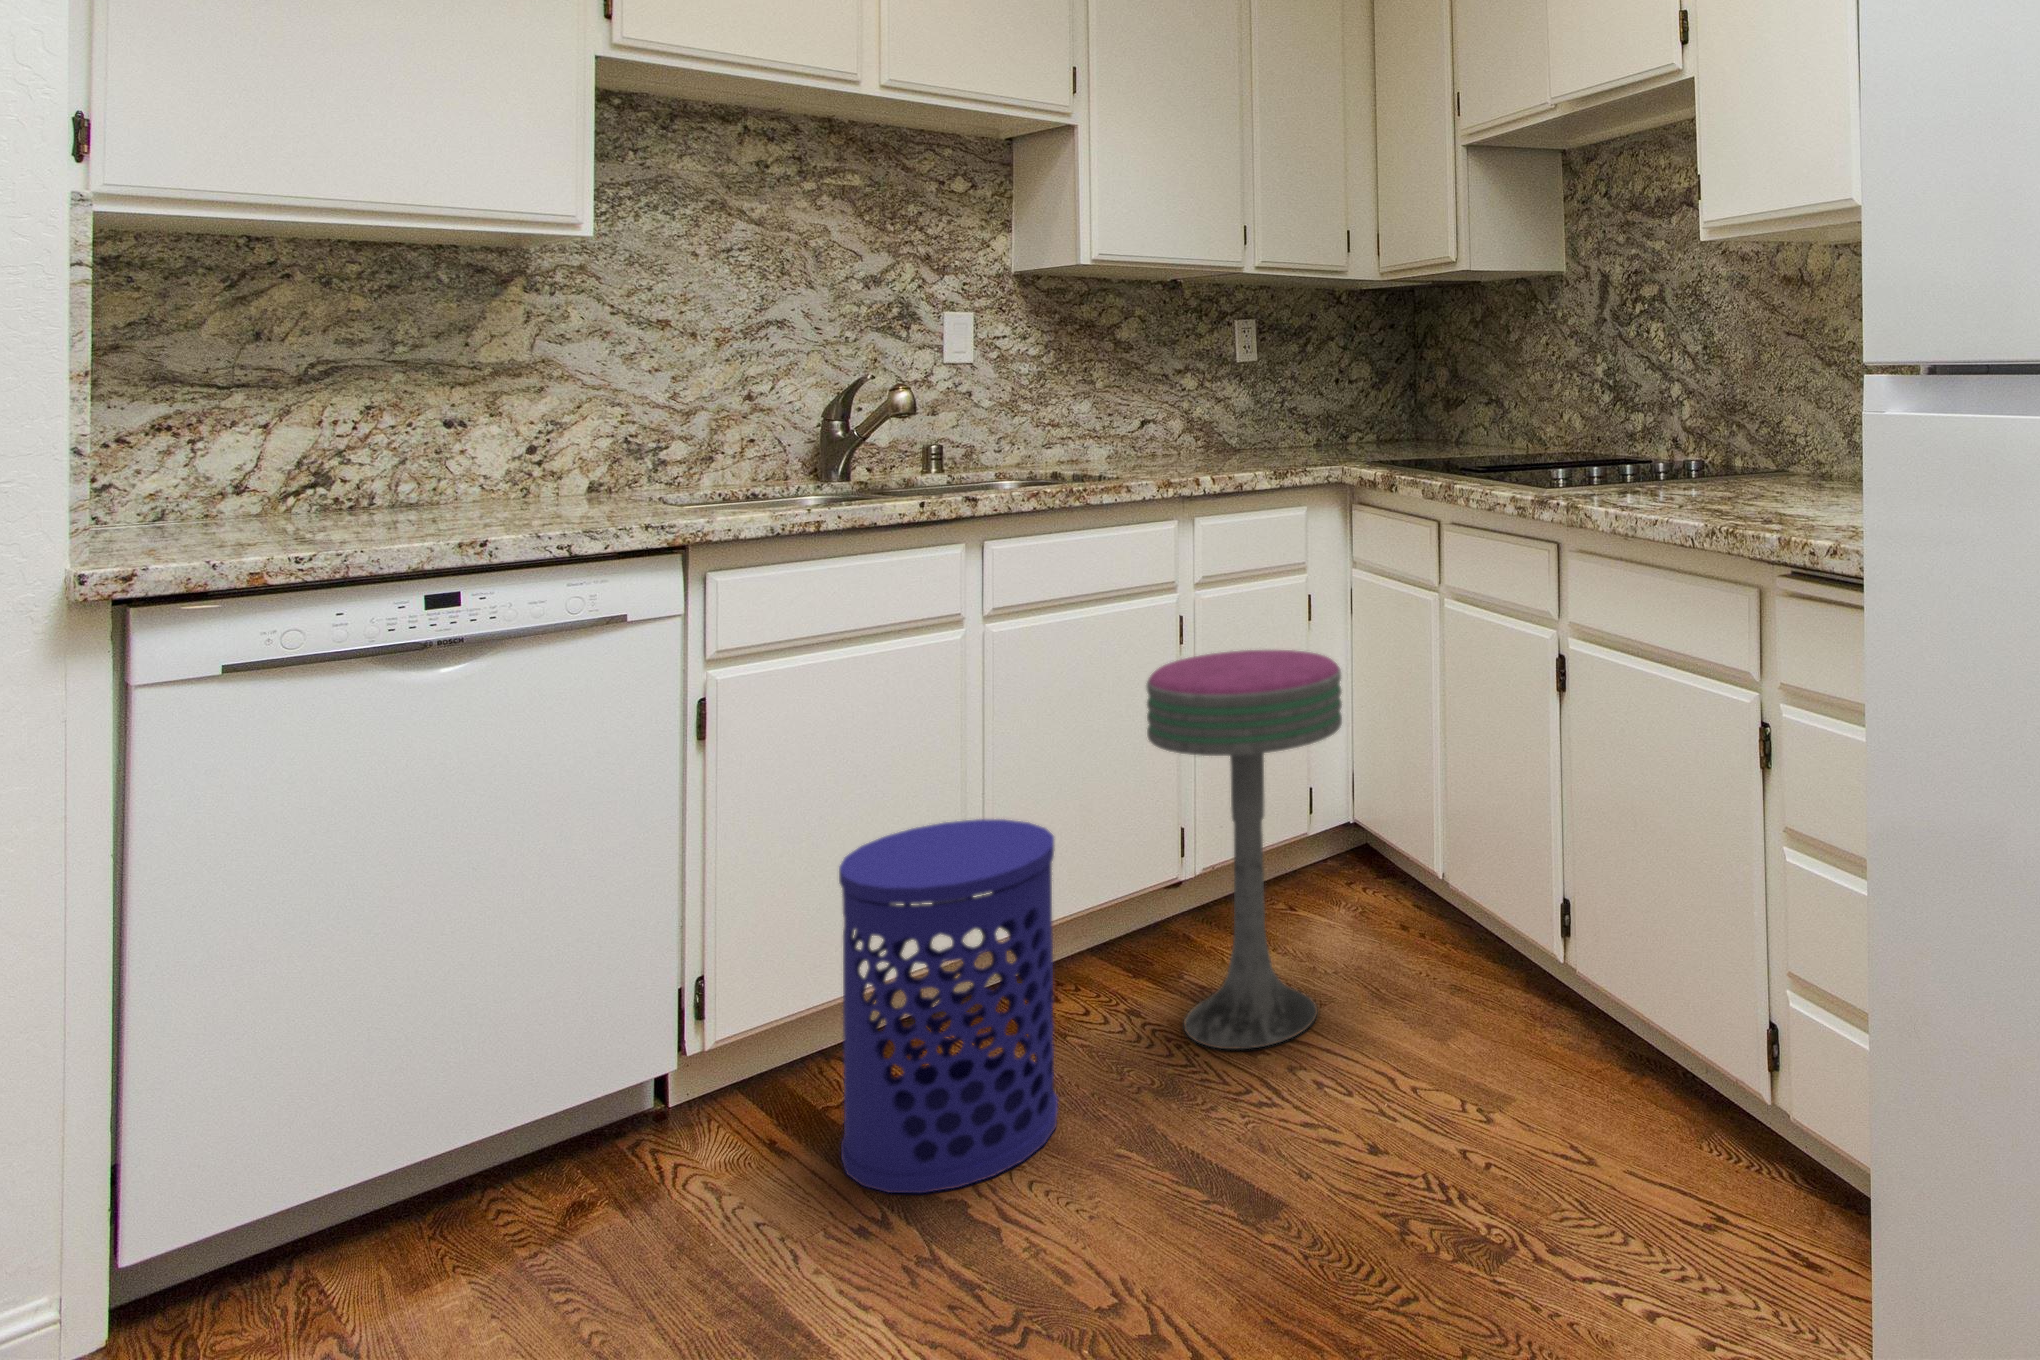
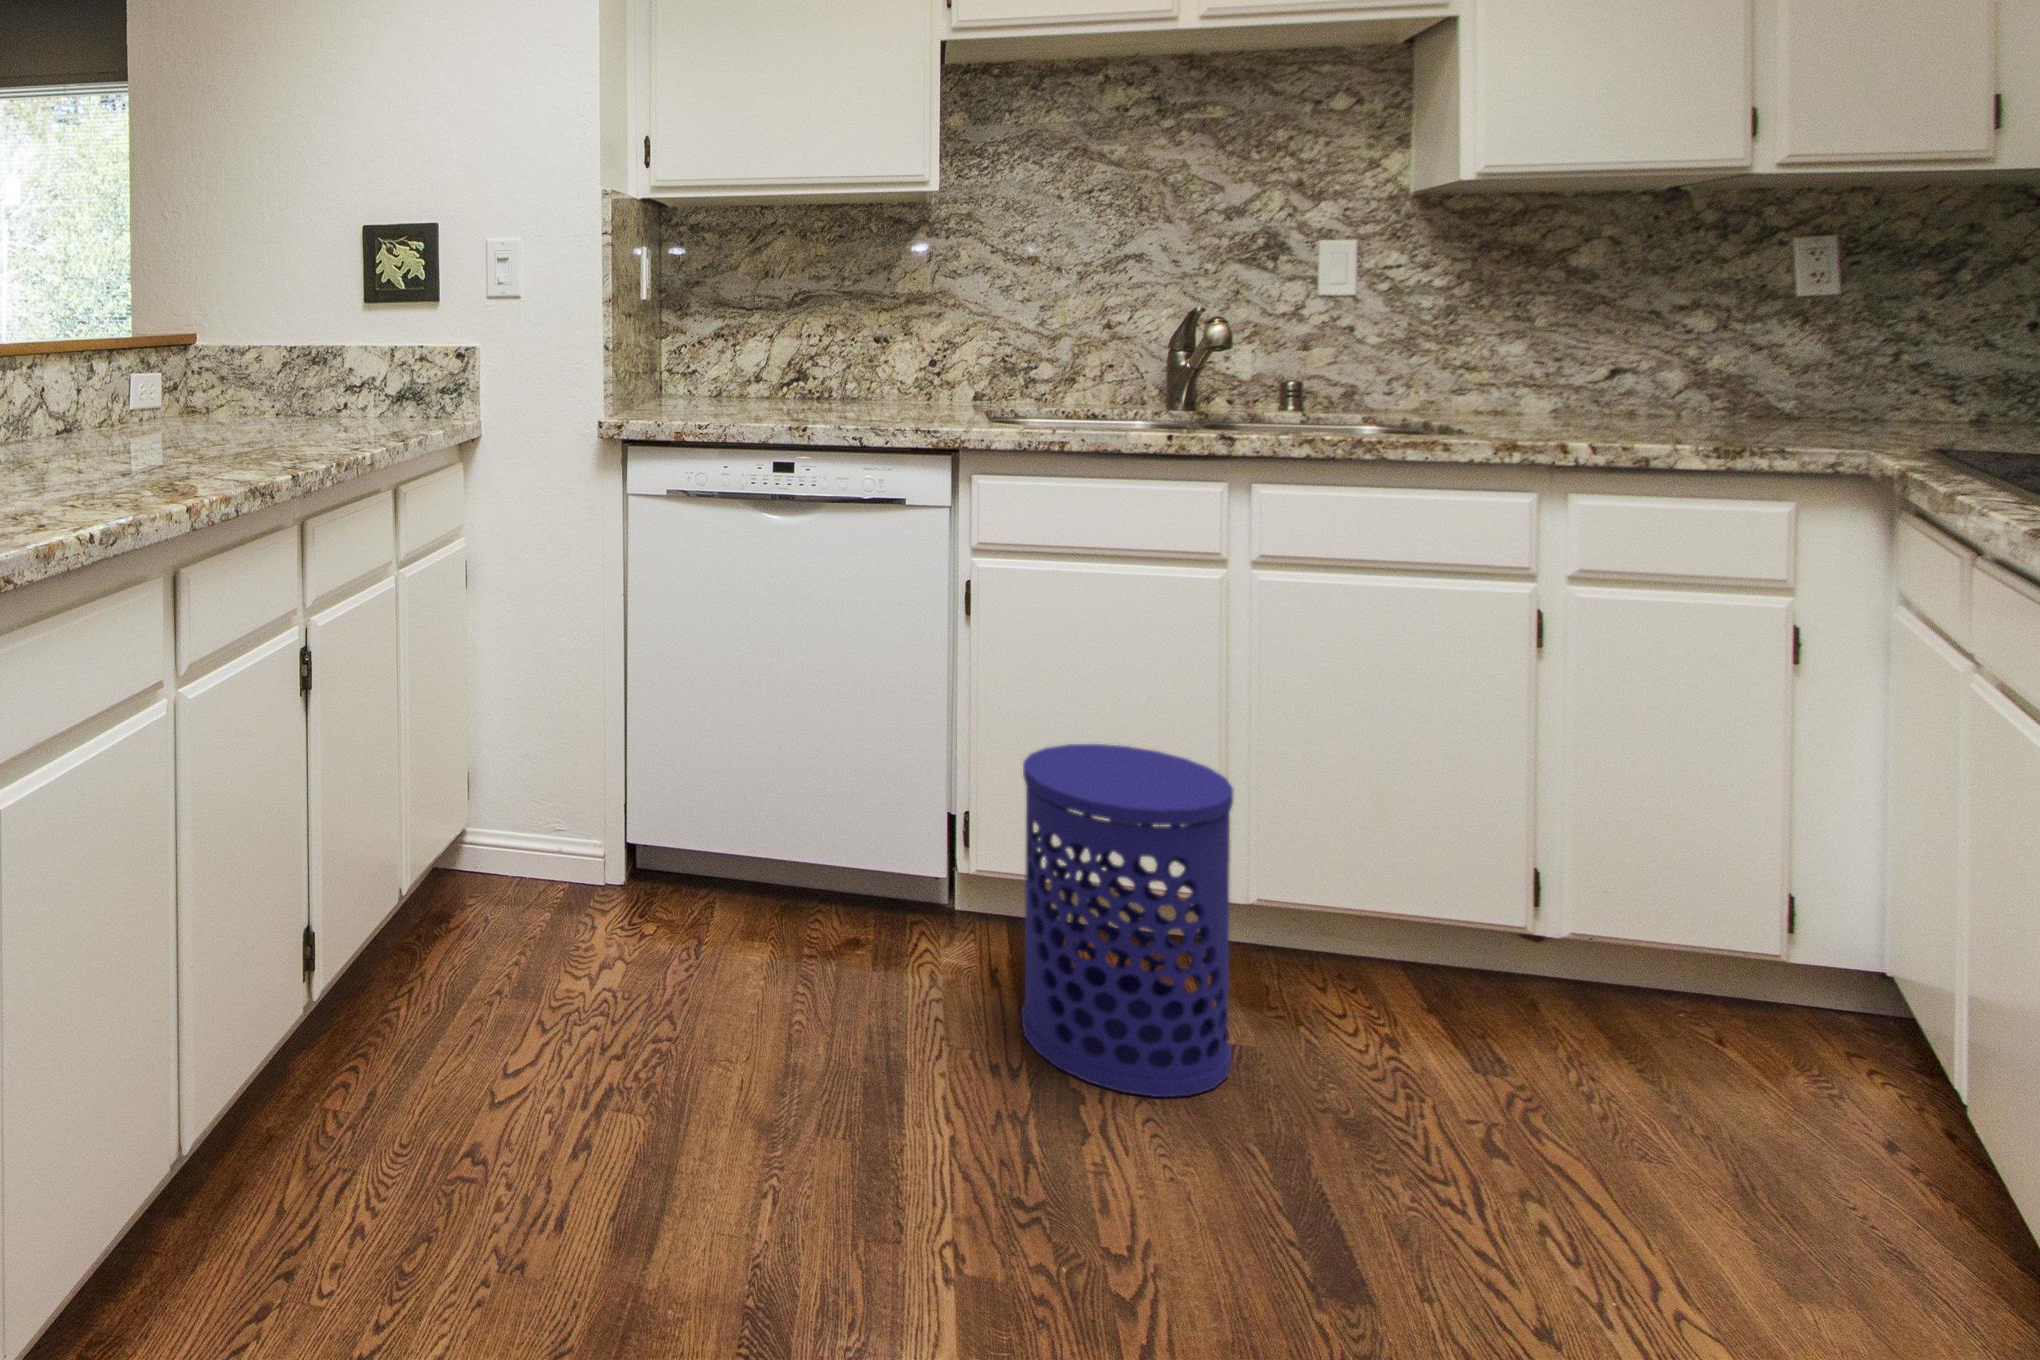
bar stool: present [1147,650,1342,1049] -> none [1389,659,1688,1167]

